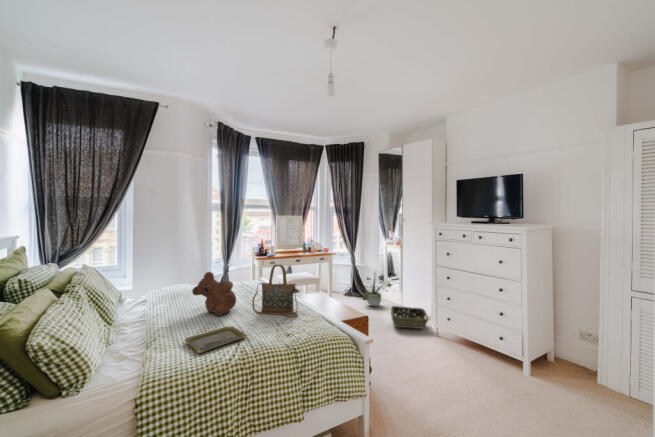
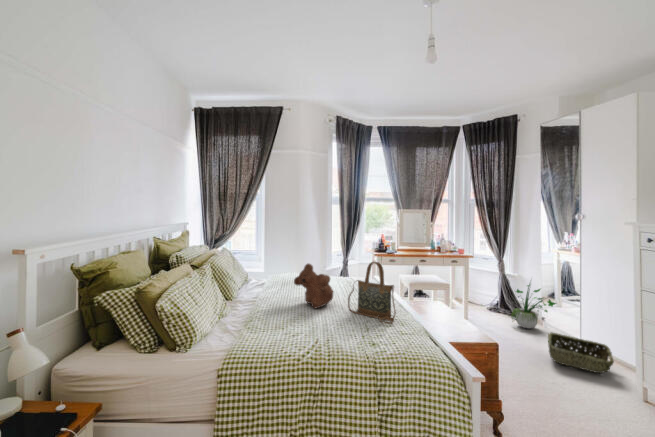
tray: present [185,326,247,353] -> none [272,320,329,342]

